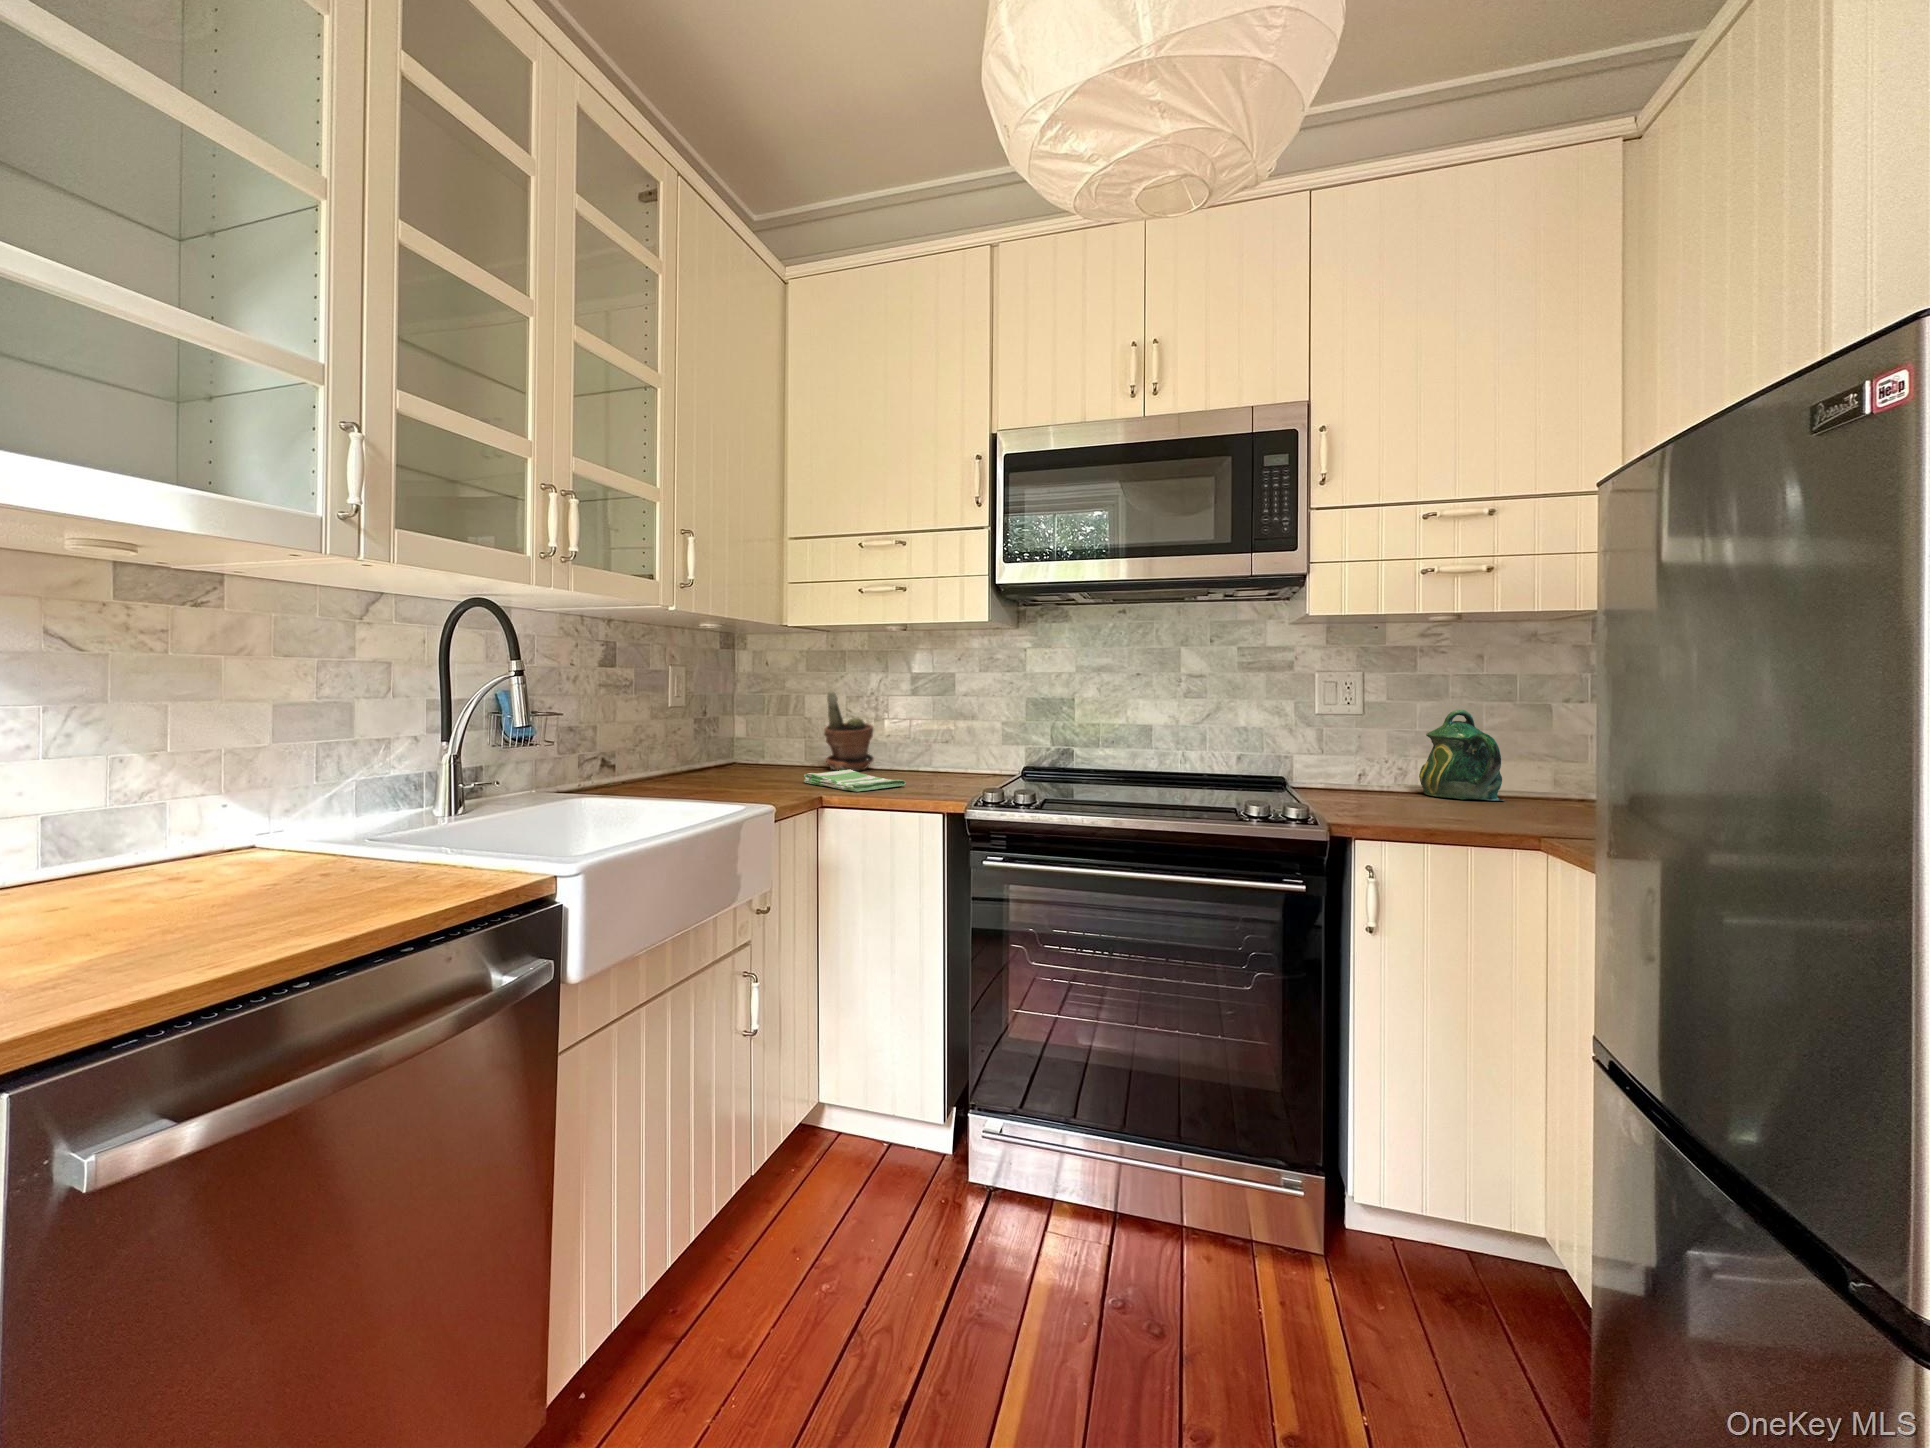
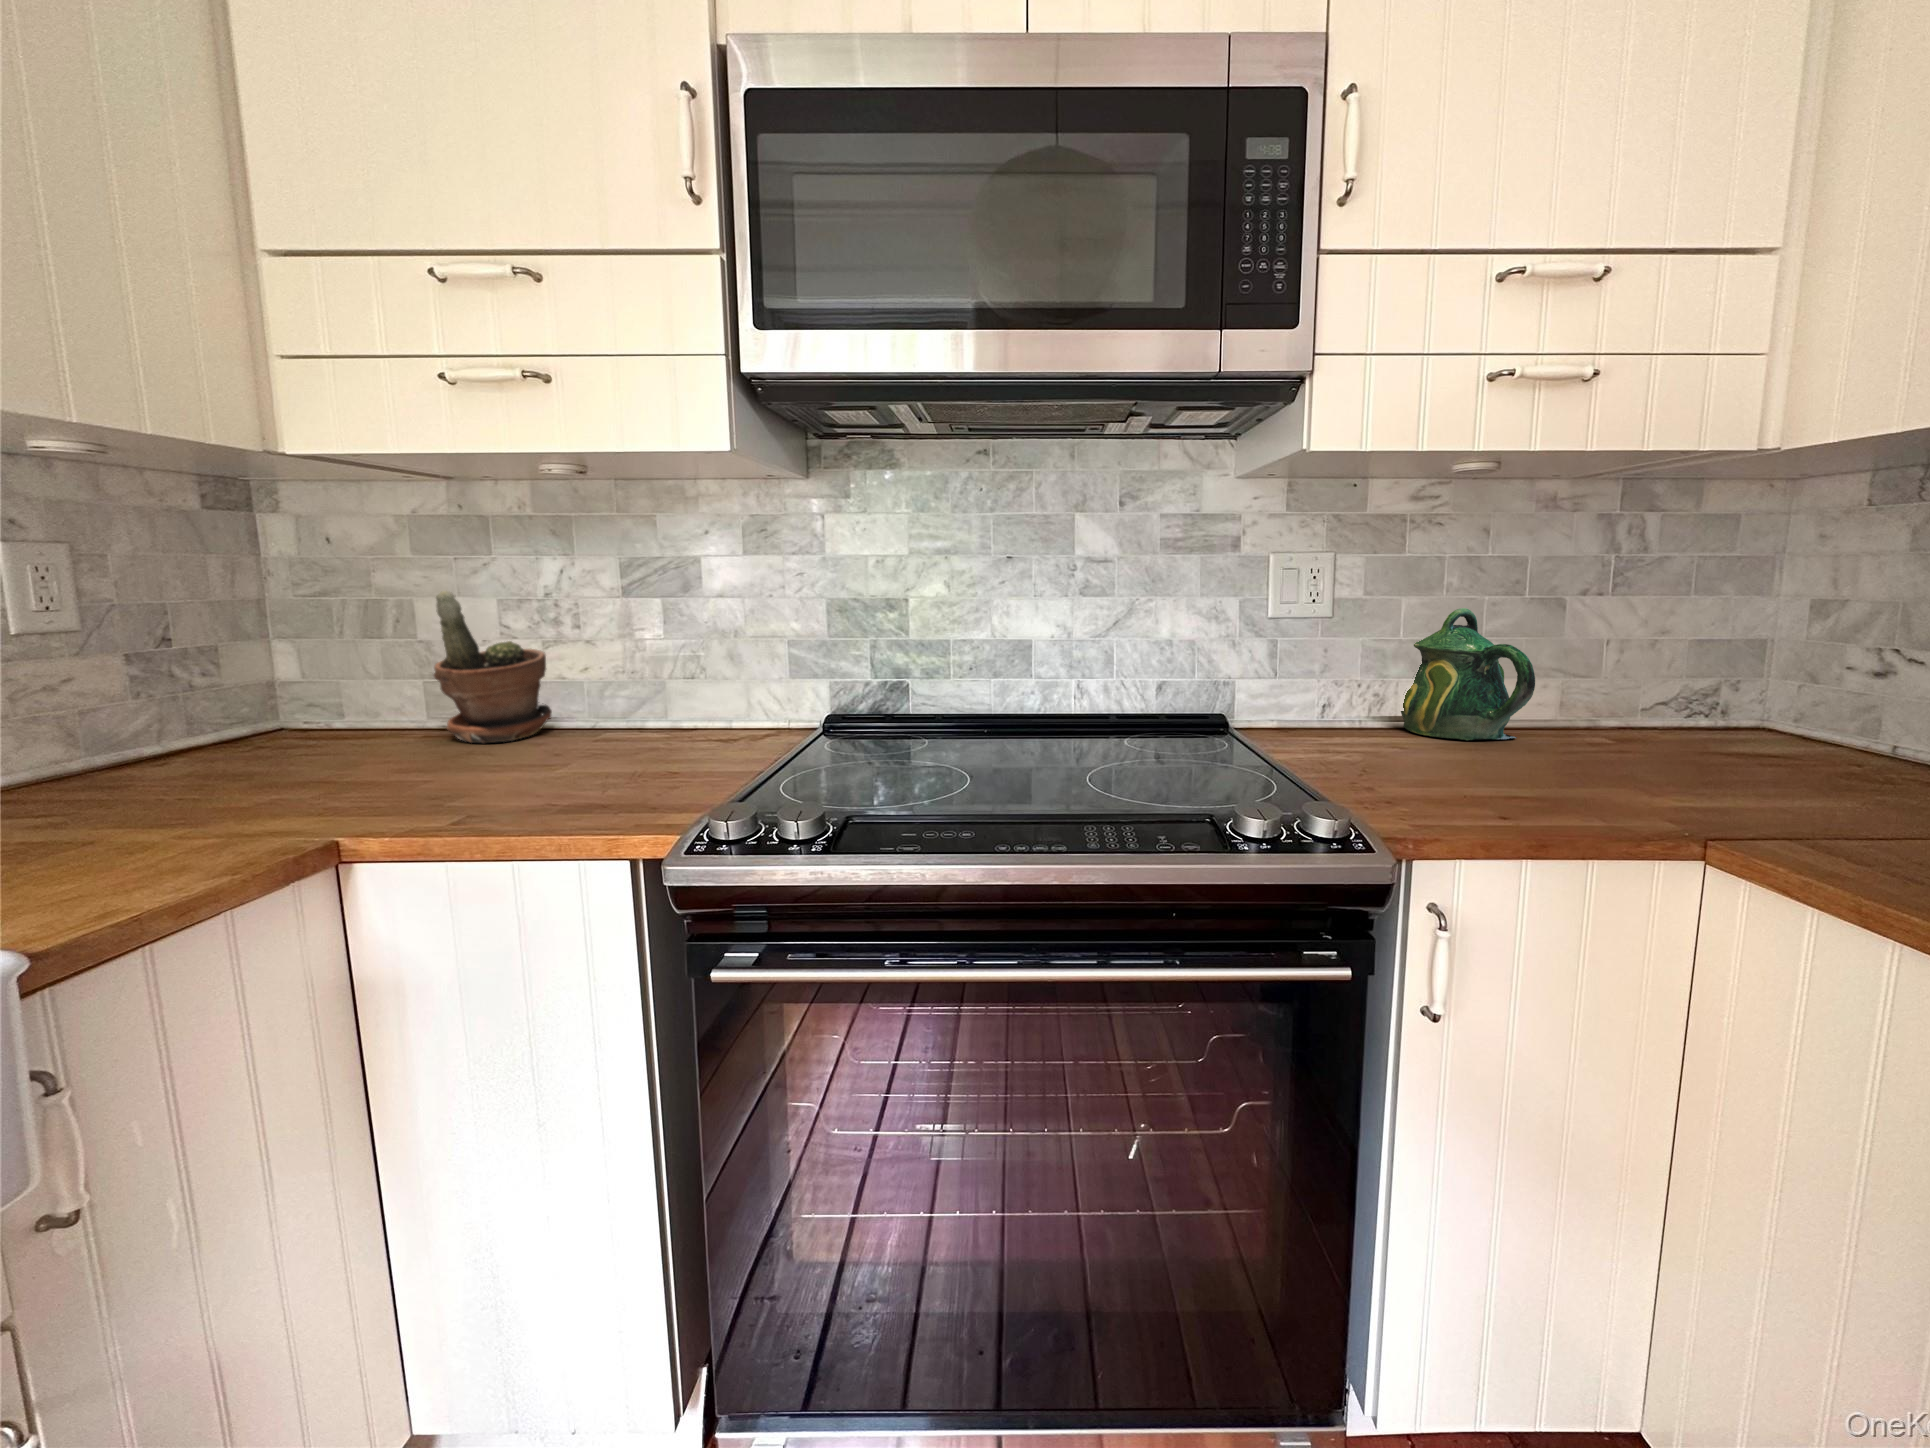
dish towel: present [804,769,906,792] -> none [327,751,568,823]

